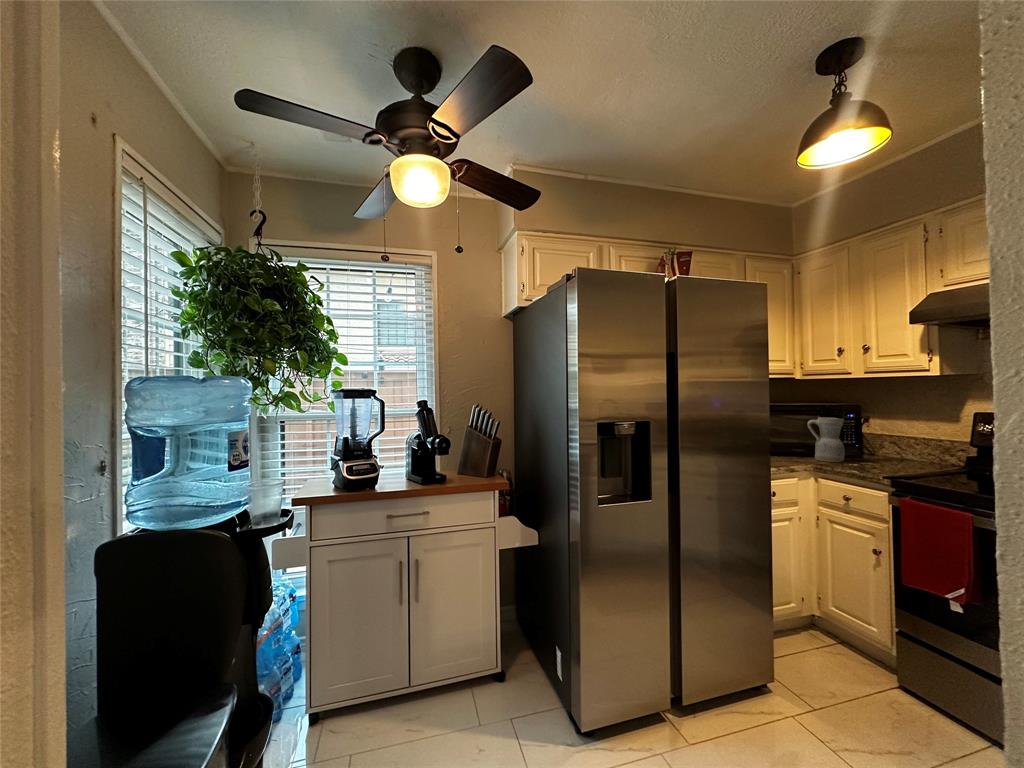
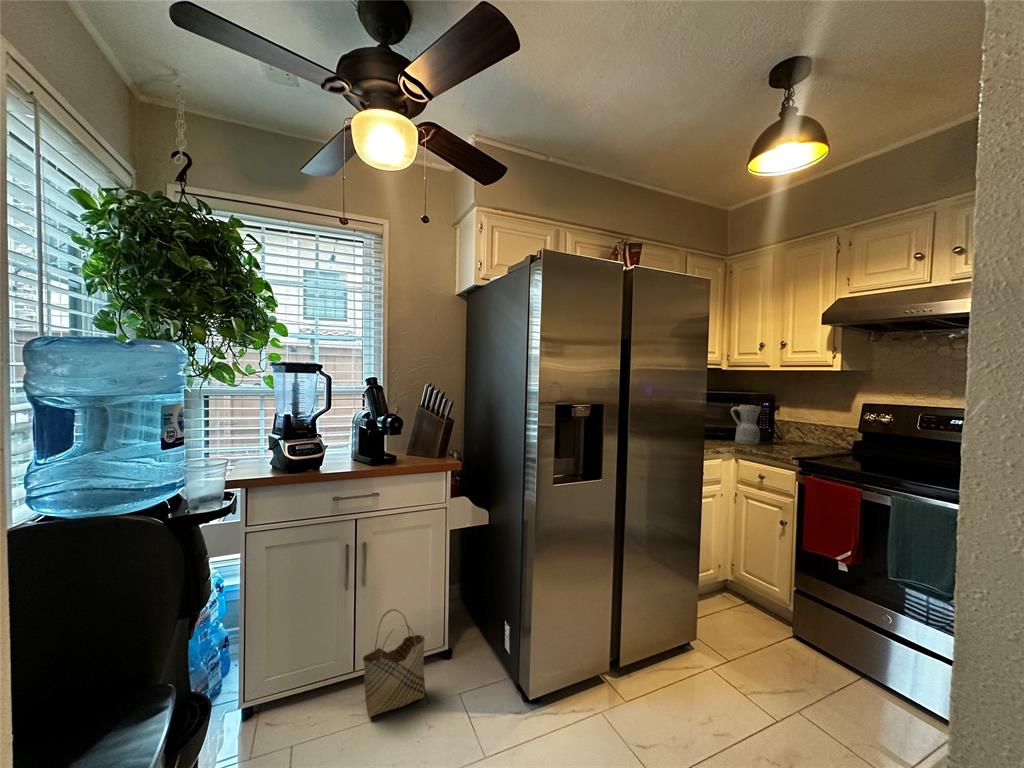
woven basket: none [415,627,476,734] -> present [363,609,425,717]

